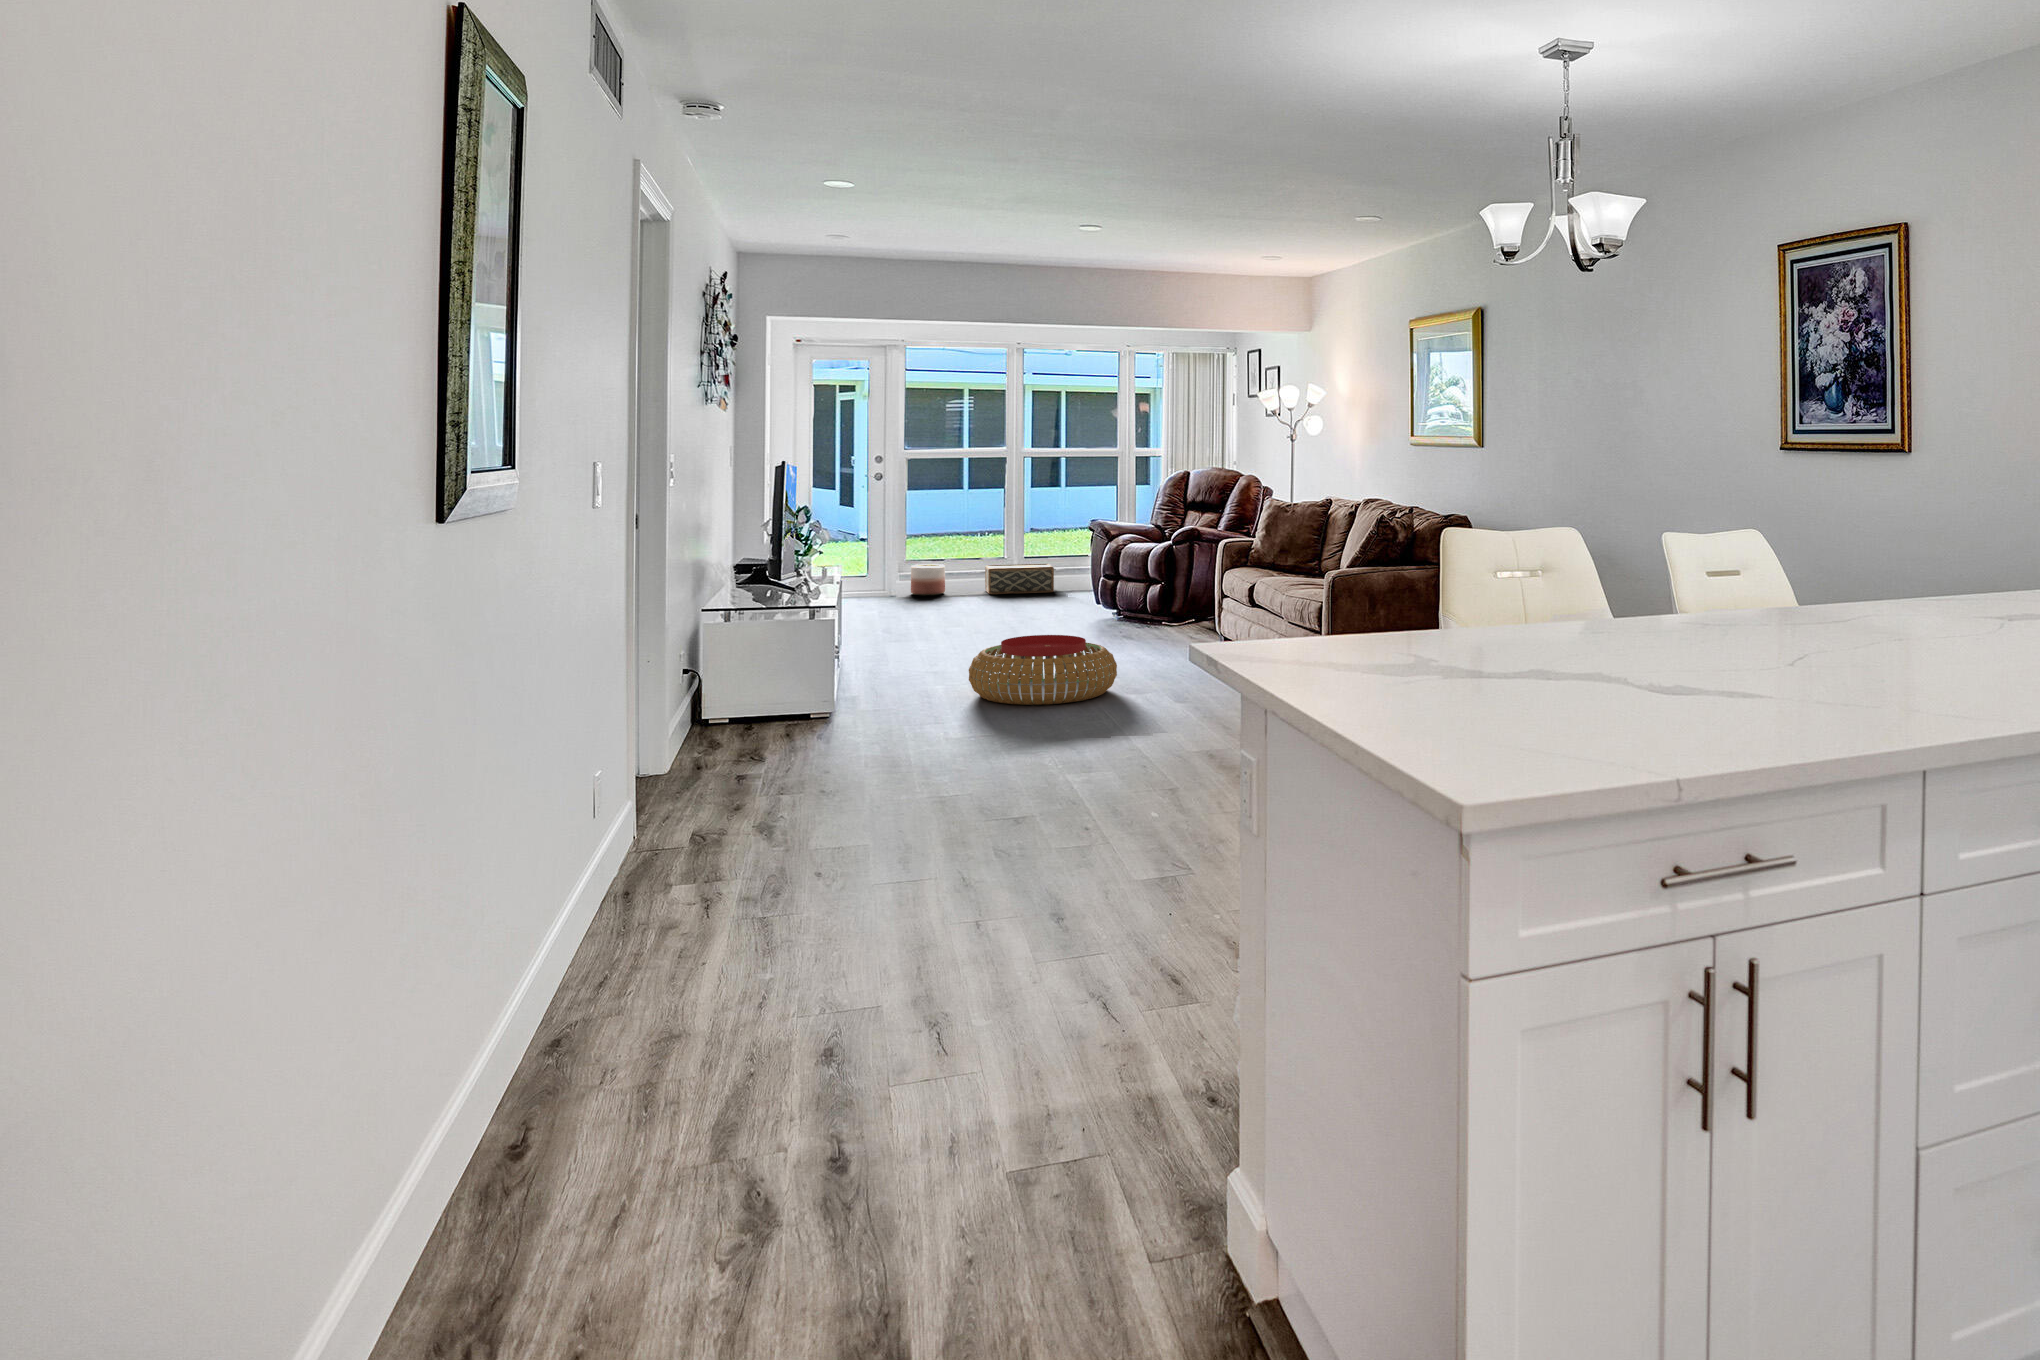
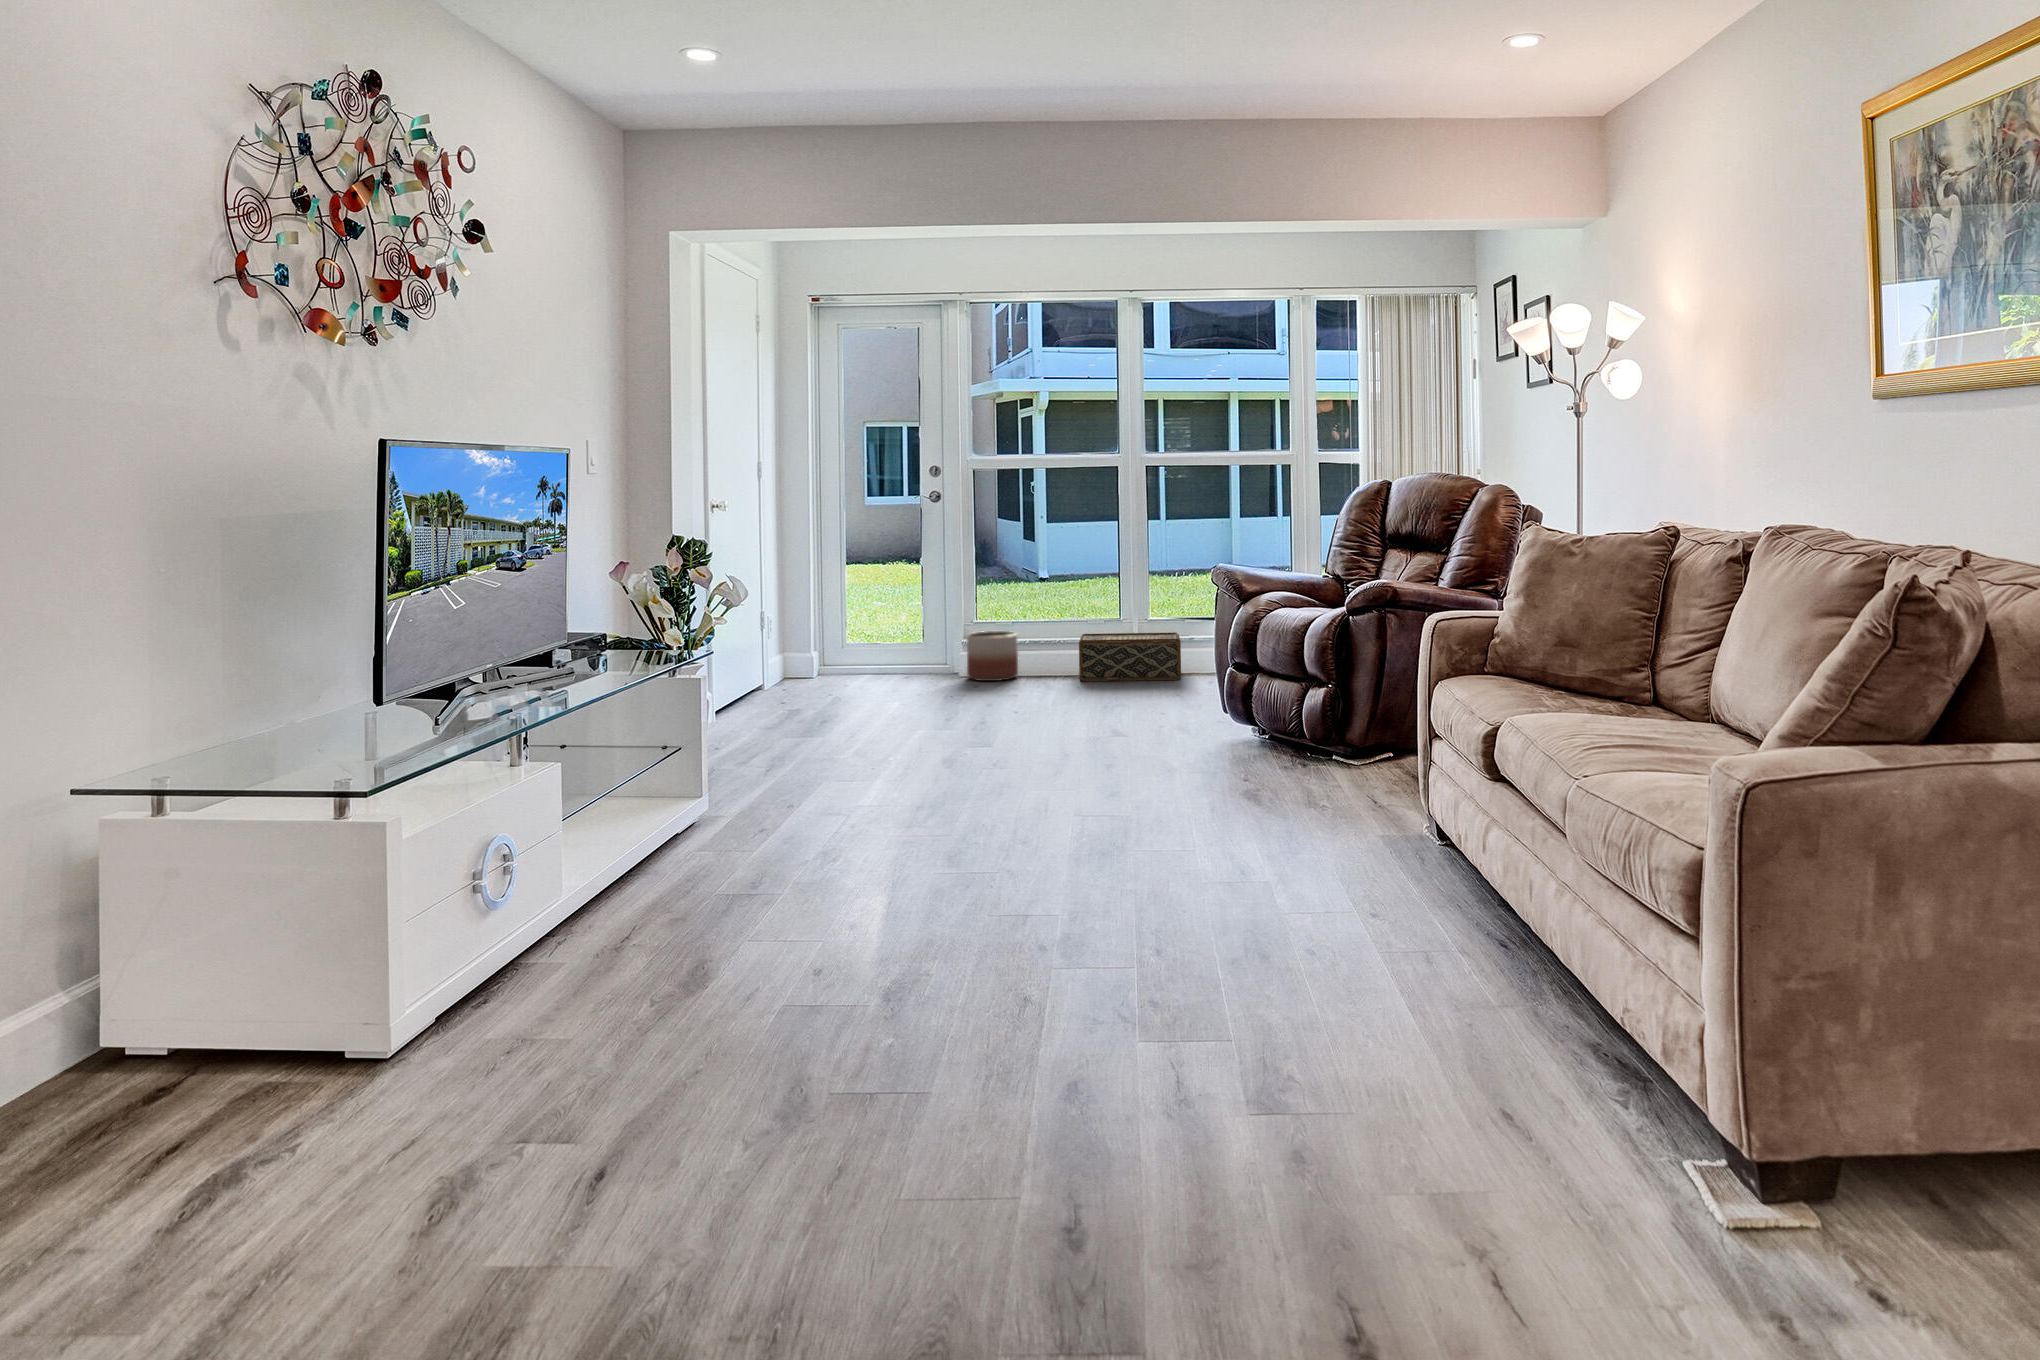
pouf: present [969,635,1117,705] -> none [761,855,1131,1080]

